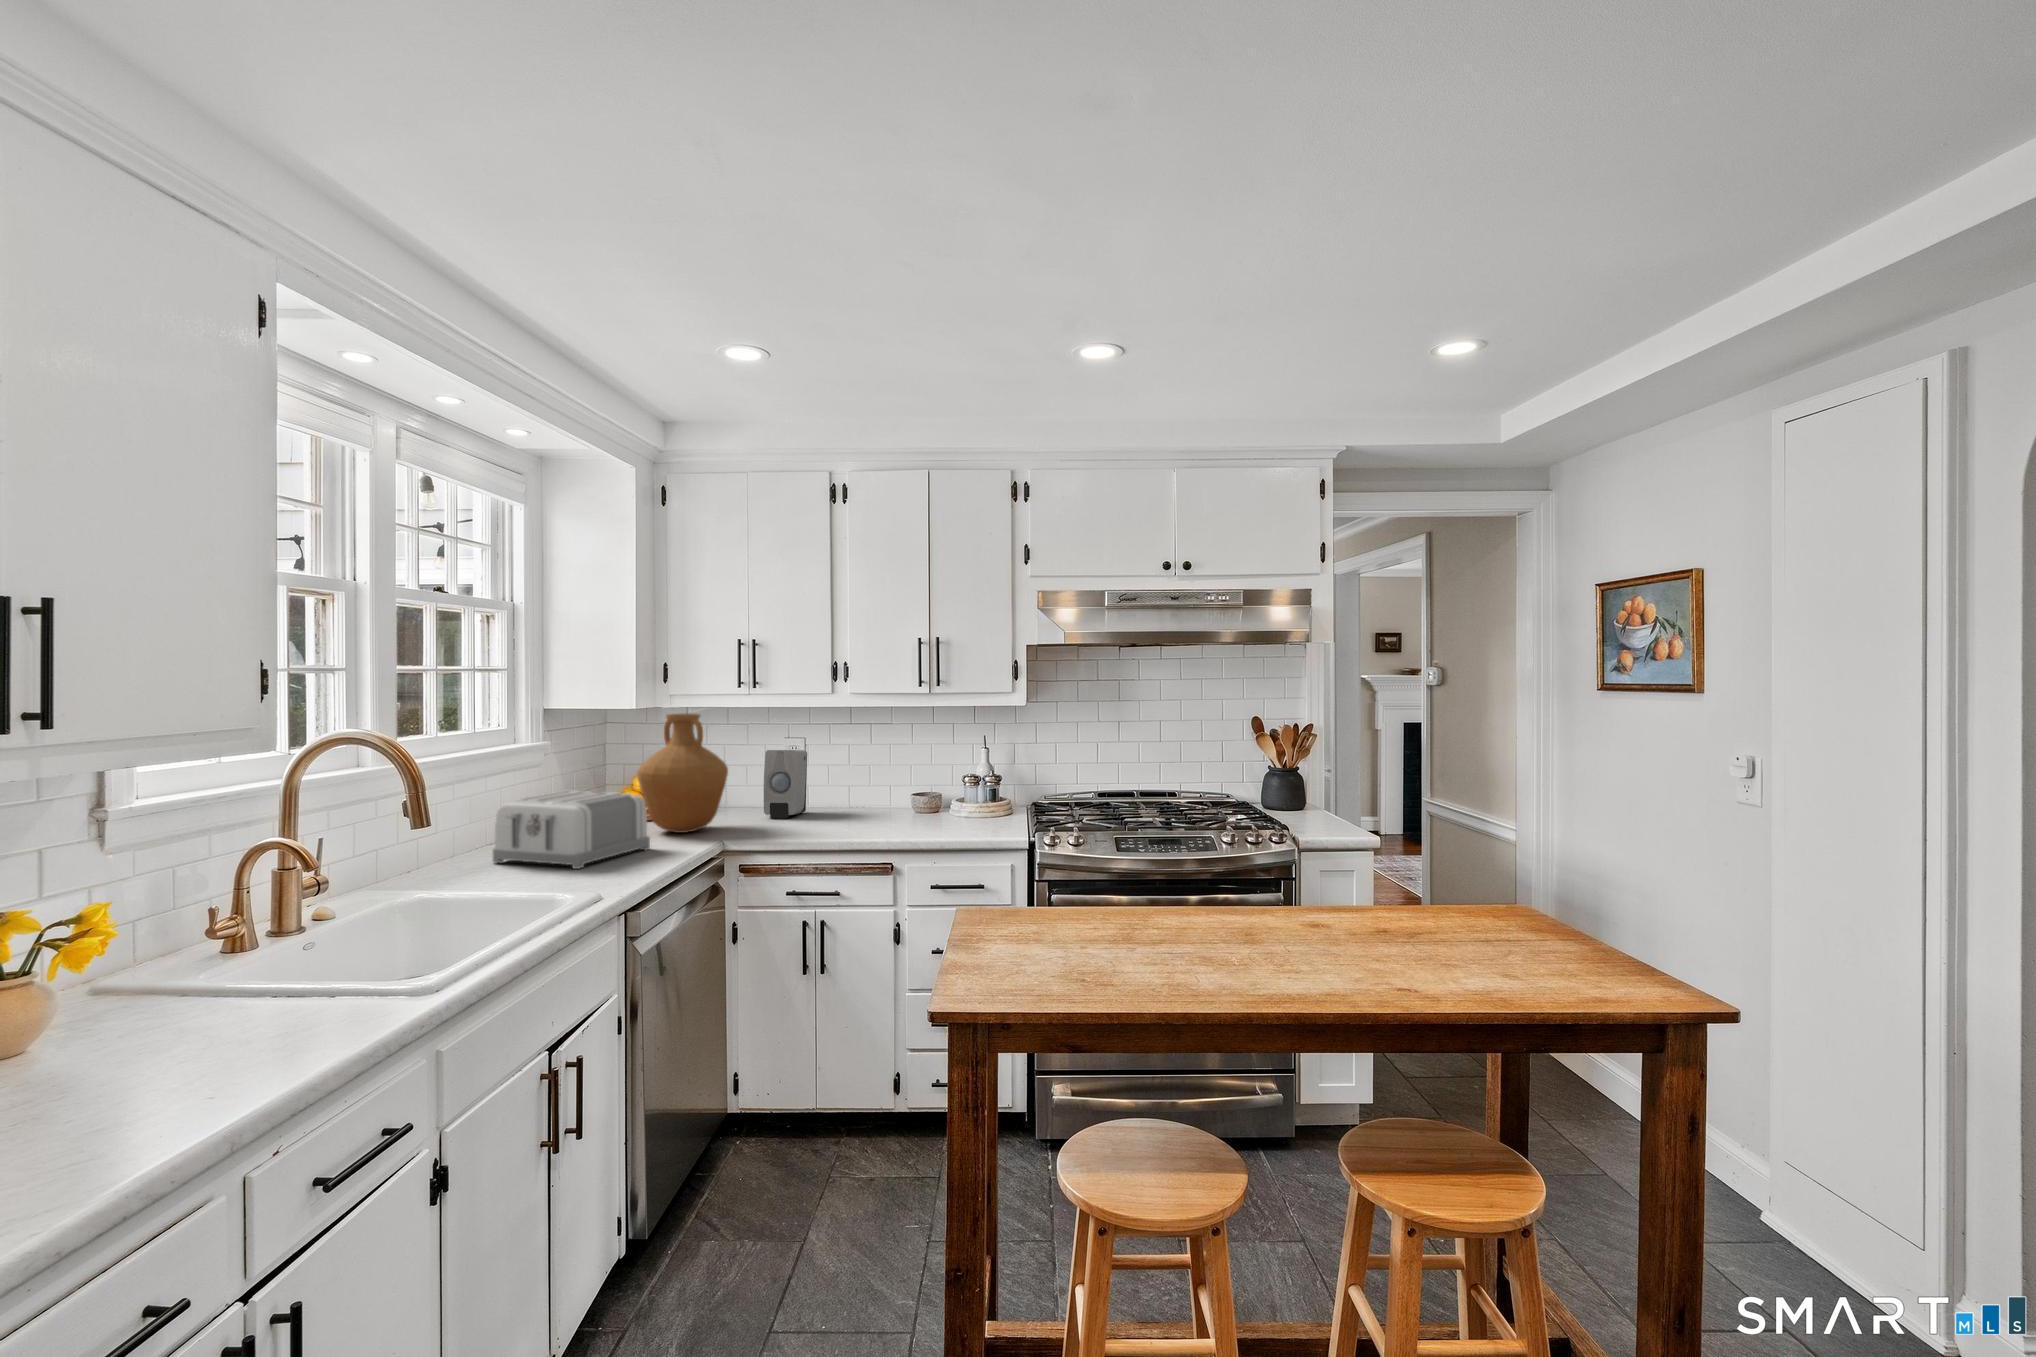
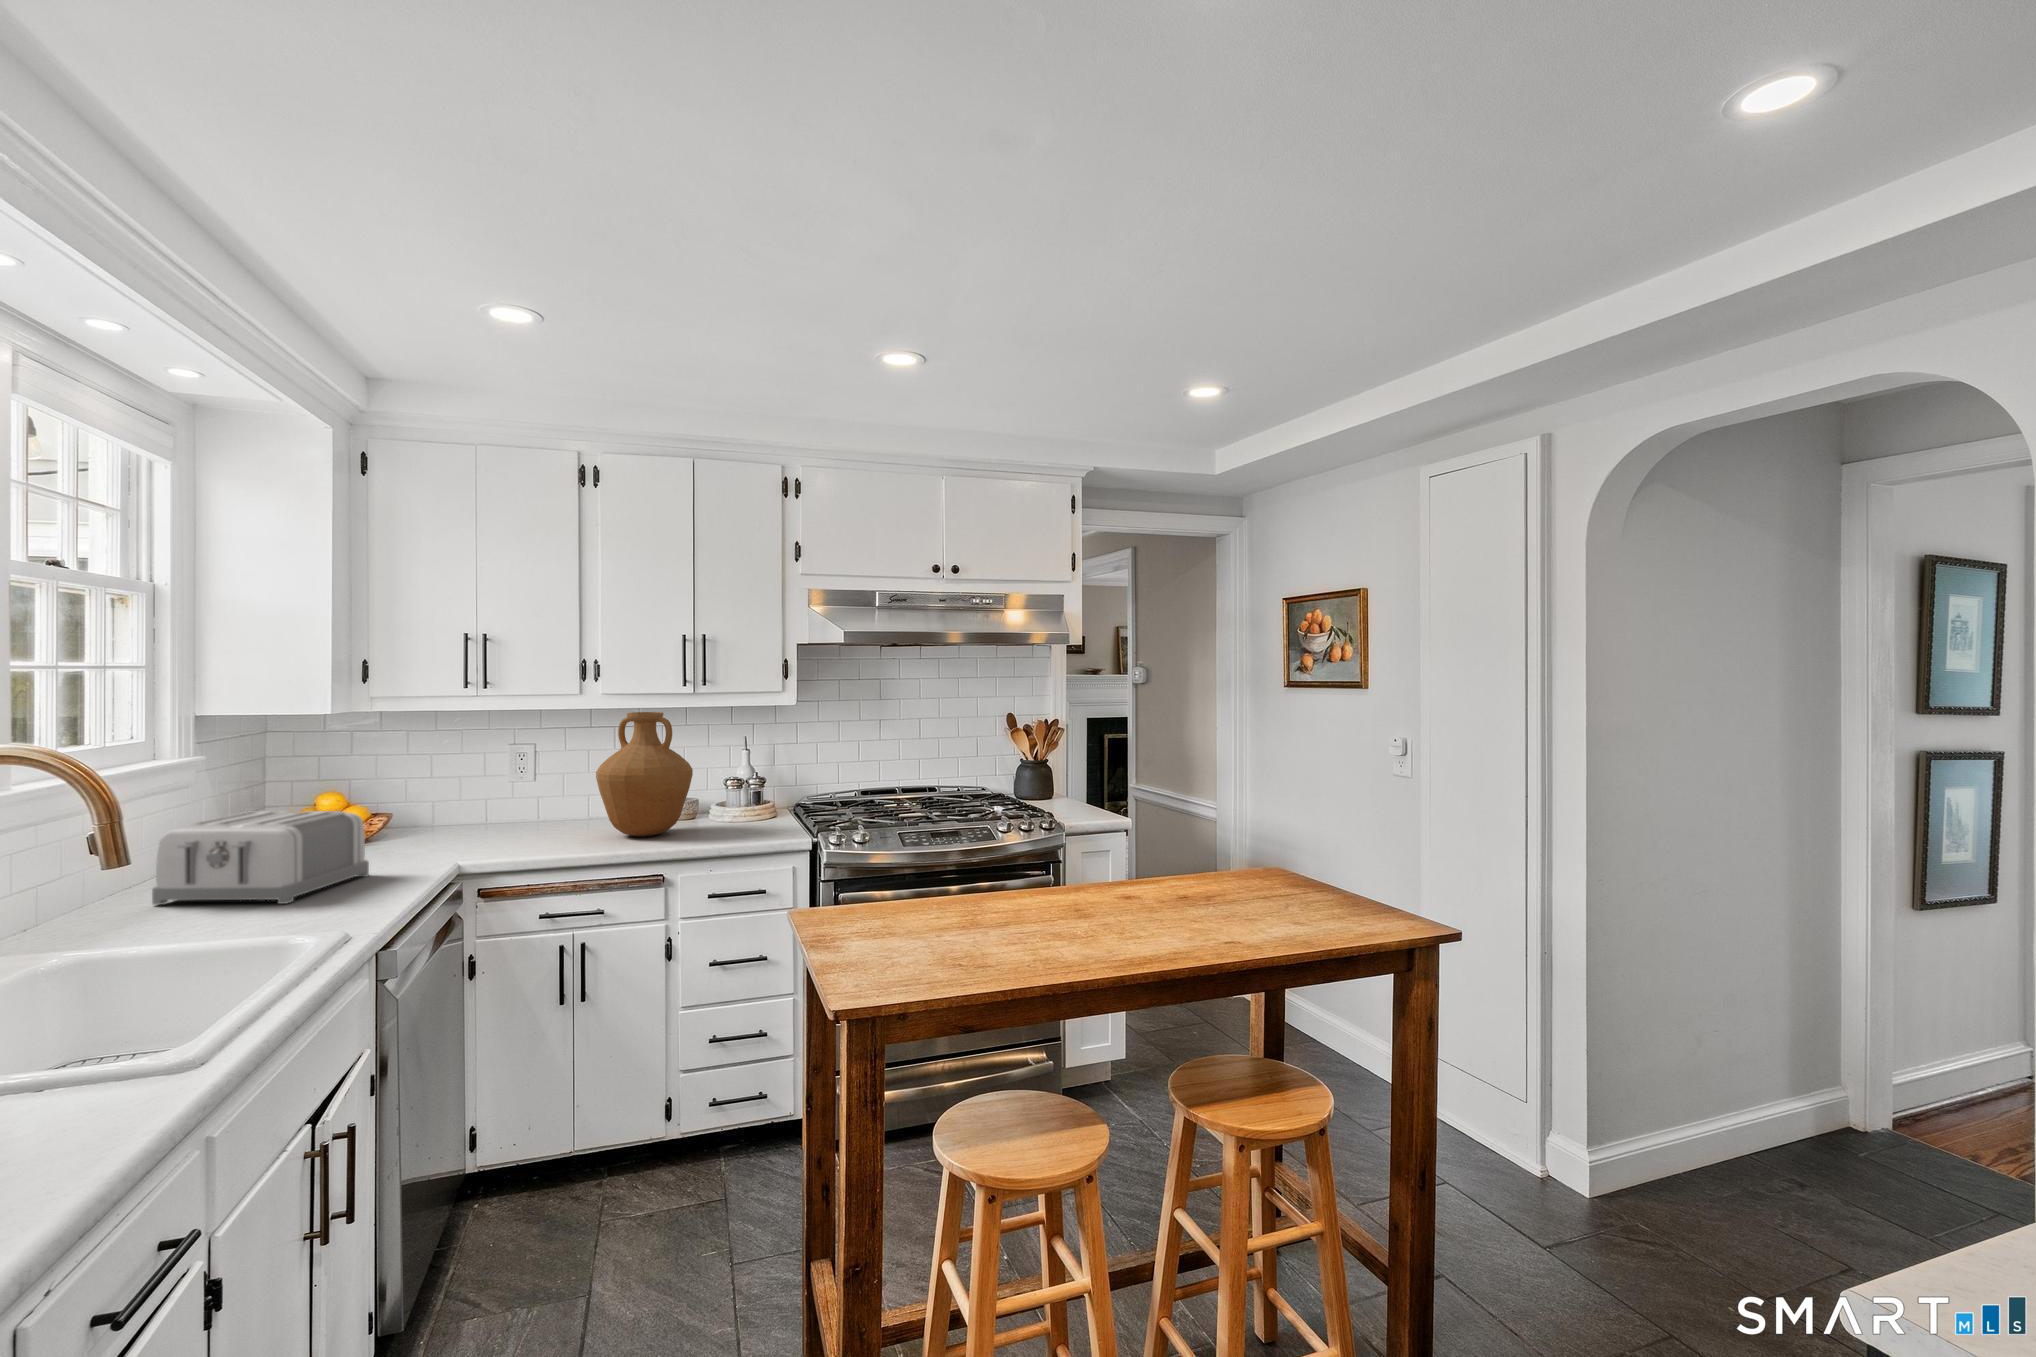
vase: present [637,713,728,833] -> present [596,712,693,837]
soap dispenser: present [764,750,807,818] -> none [492,757,540,834]

